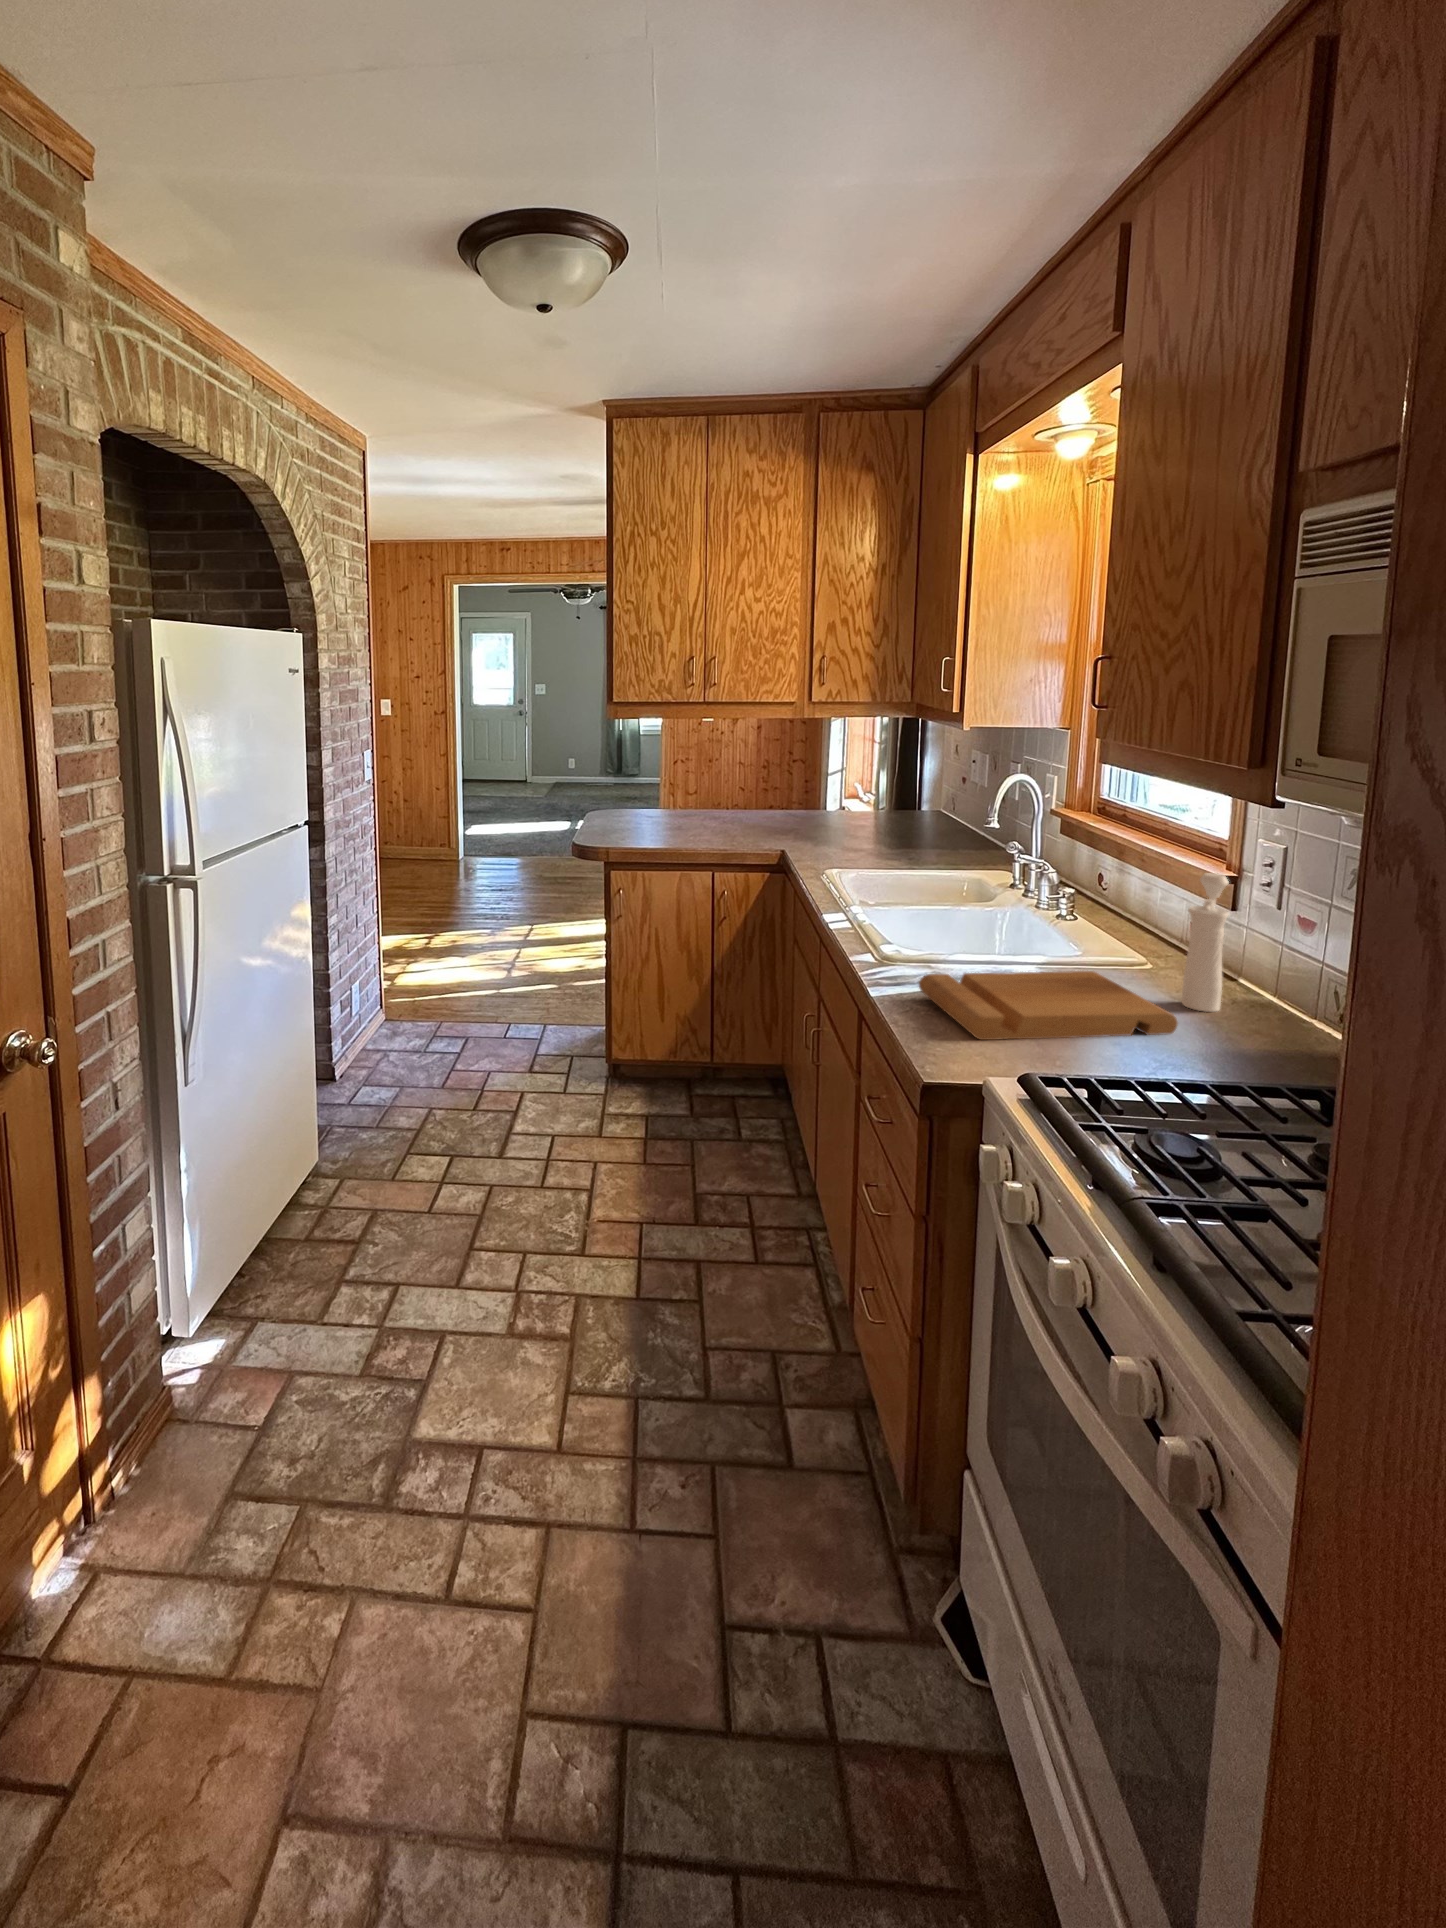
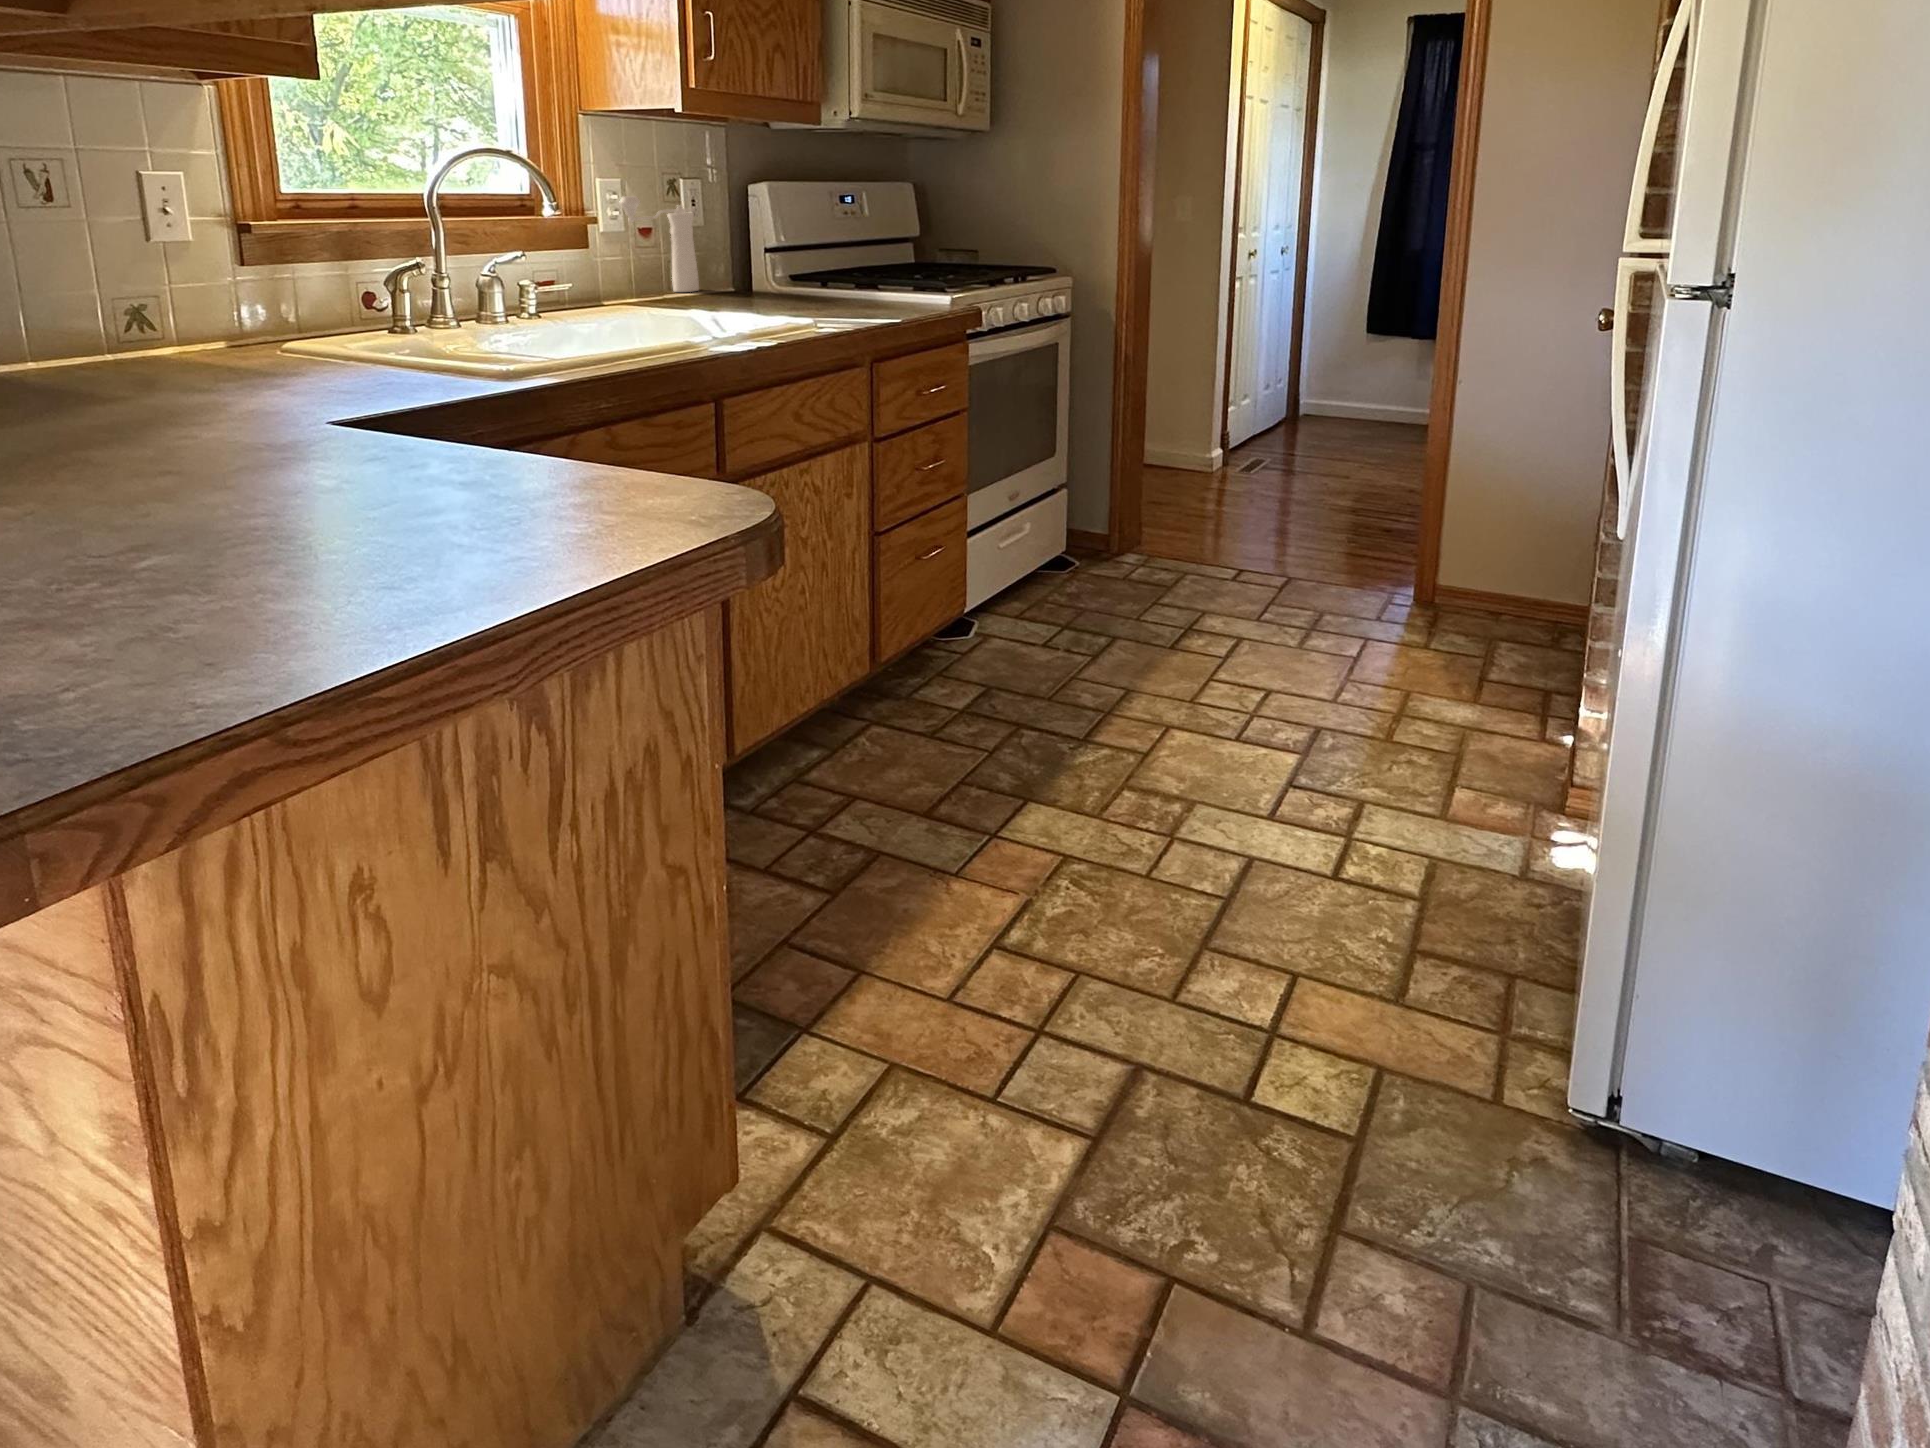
cutting board: present [919,971,1178,1040] -> none [718,270,898,299]

